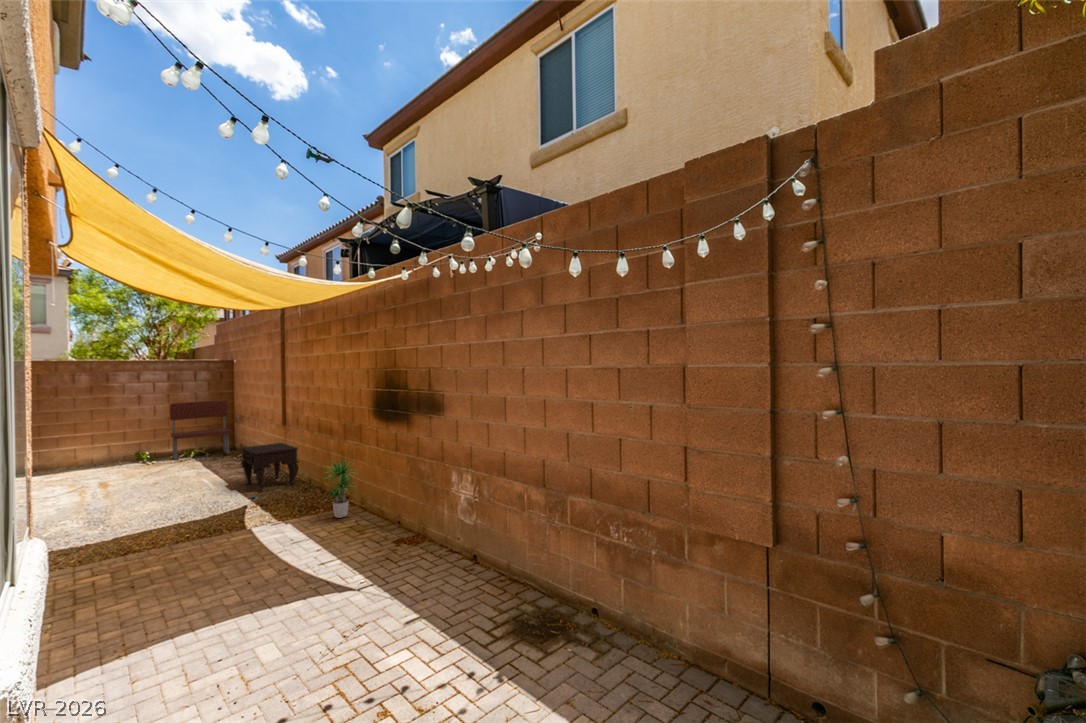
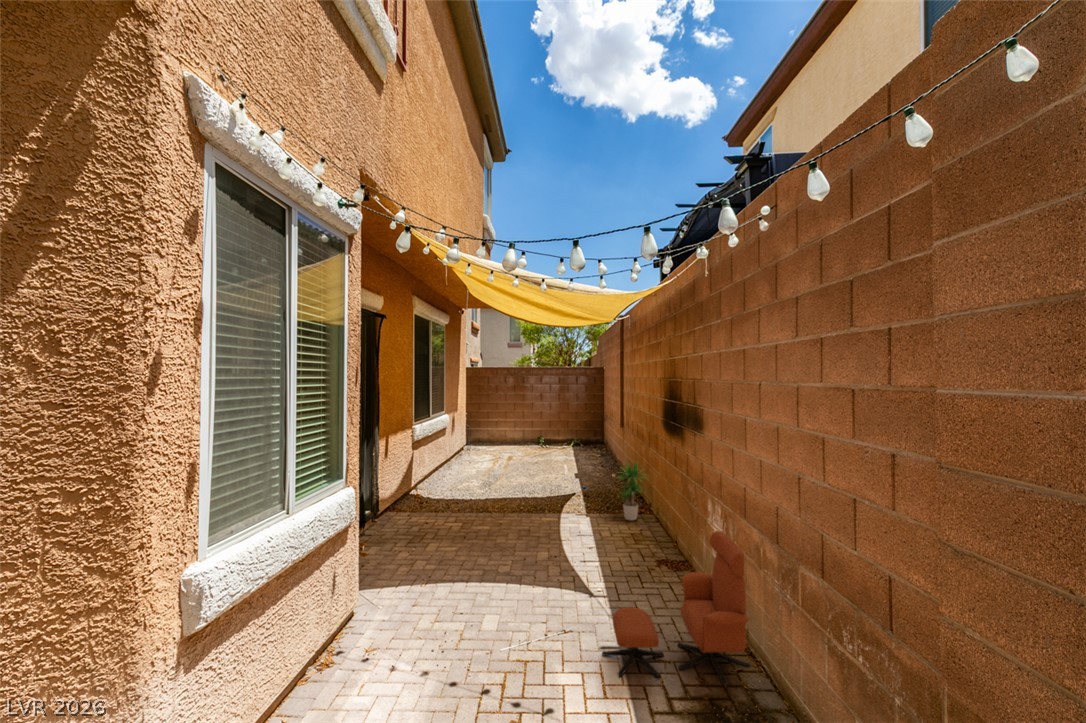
bench: present [170,400,232,460] -> none [553,394,595,442]
side table: present [241,443,299,492] -> none [580,438,622,480]
lounge chair: none [411,492,529,636] -> present [602,531,750,685]

